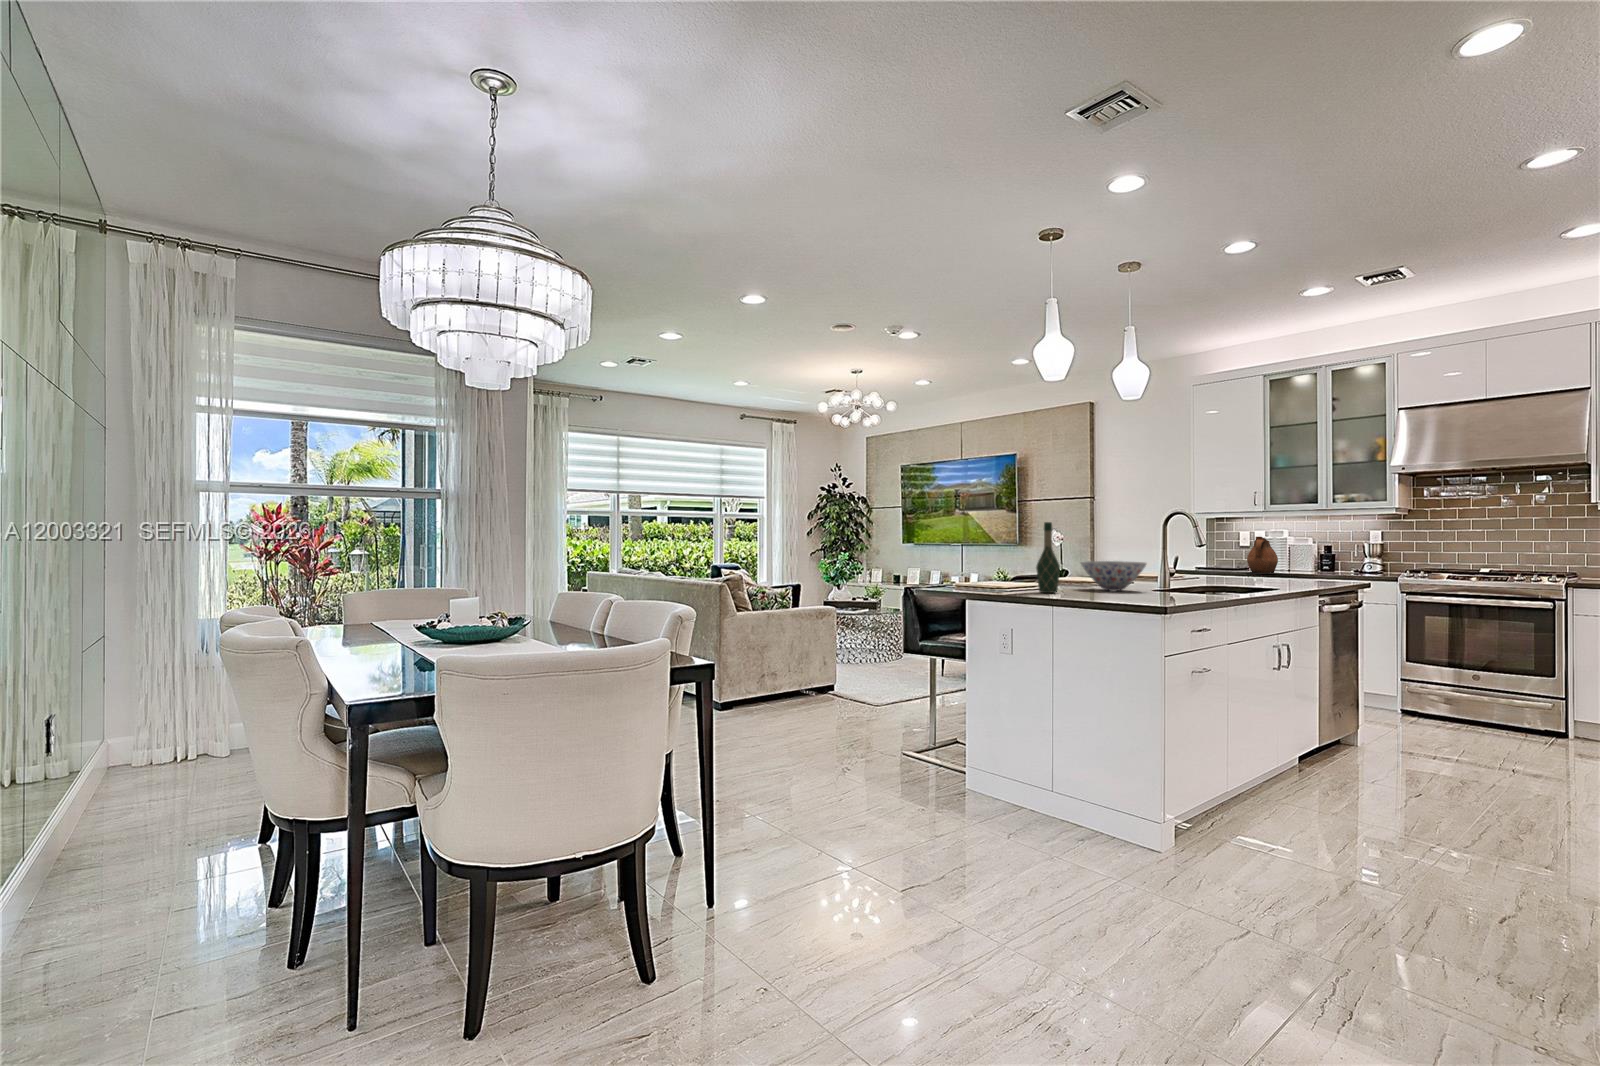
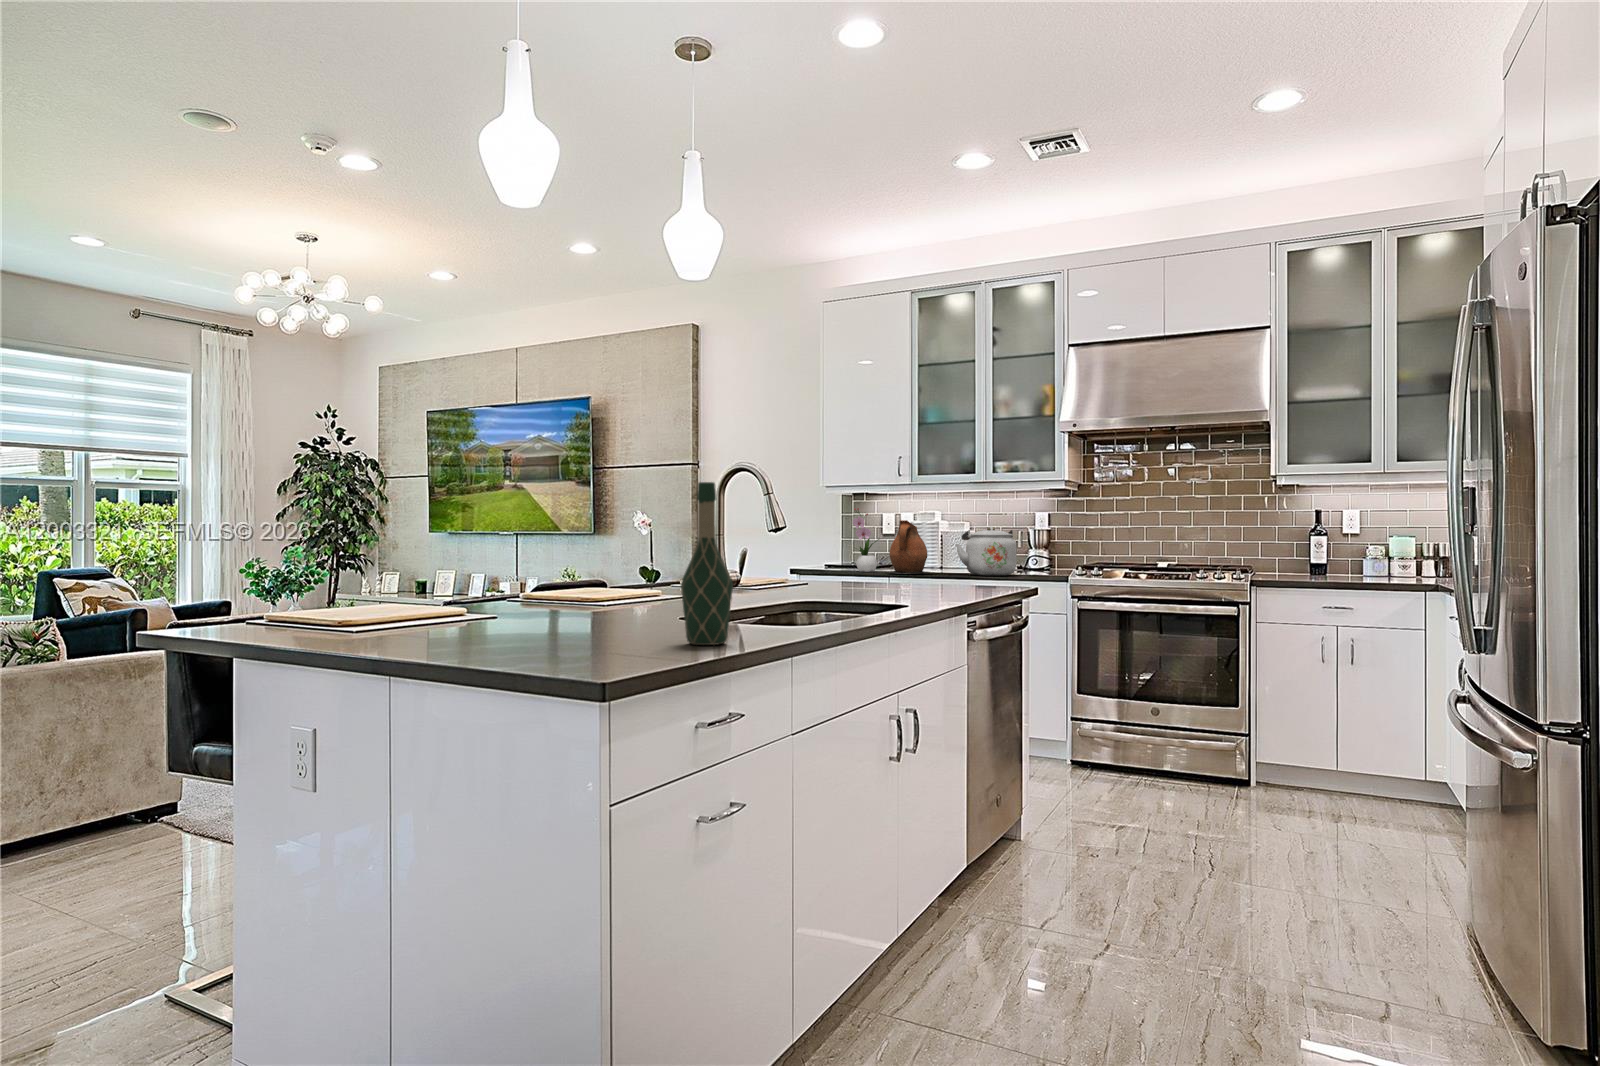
wine bottle: present [1036,522,1060,593] -> present [681,482,733,645]
flower arrangement: none [1216,528,1238,572] -> present [853,508,879,572]
kettle: none [1302,541,1354,576] -> present [956,527,1017,576]
bowl: present [1081,561,1146,591] -> none [529,565,661,627]

